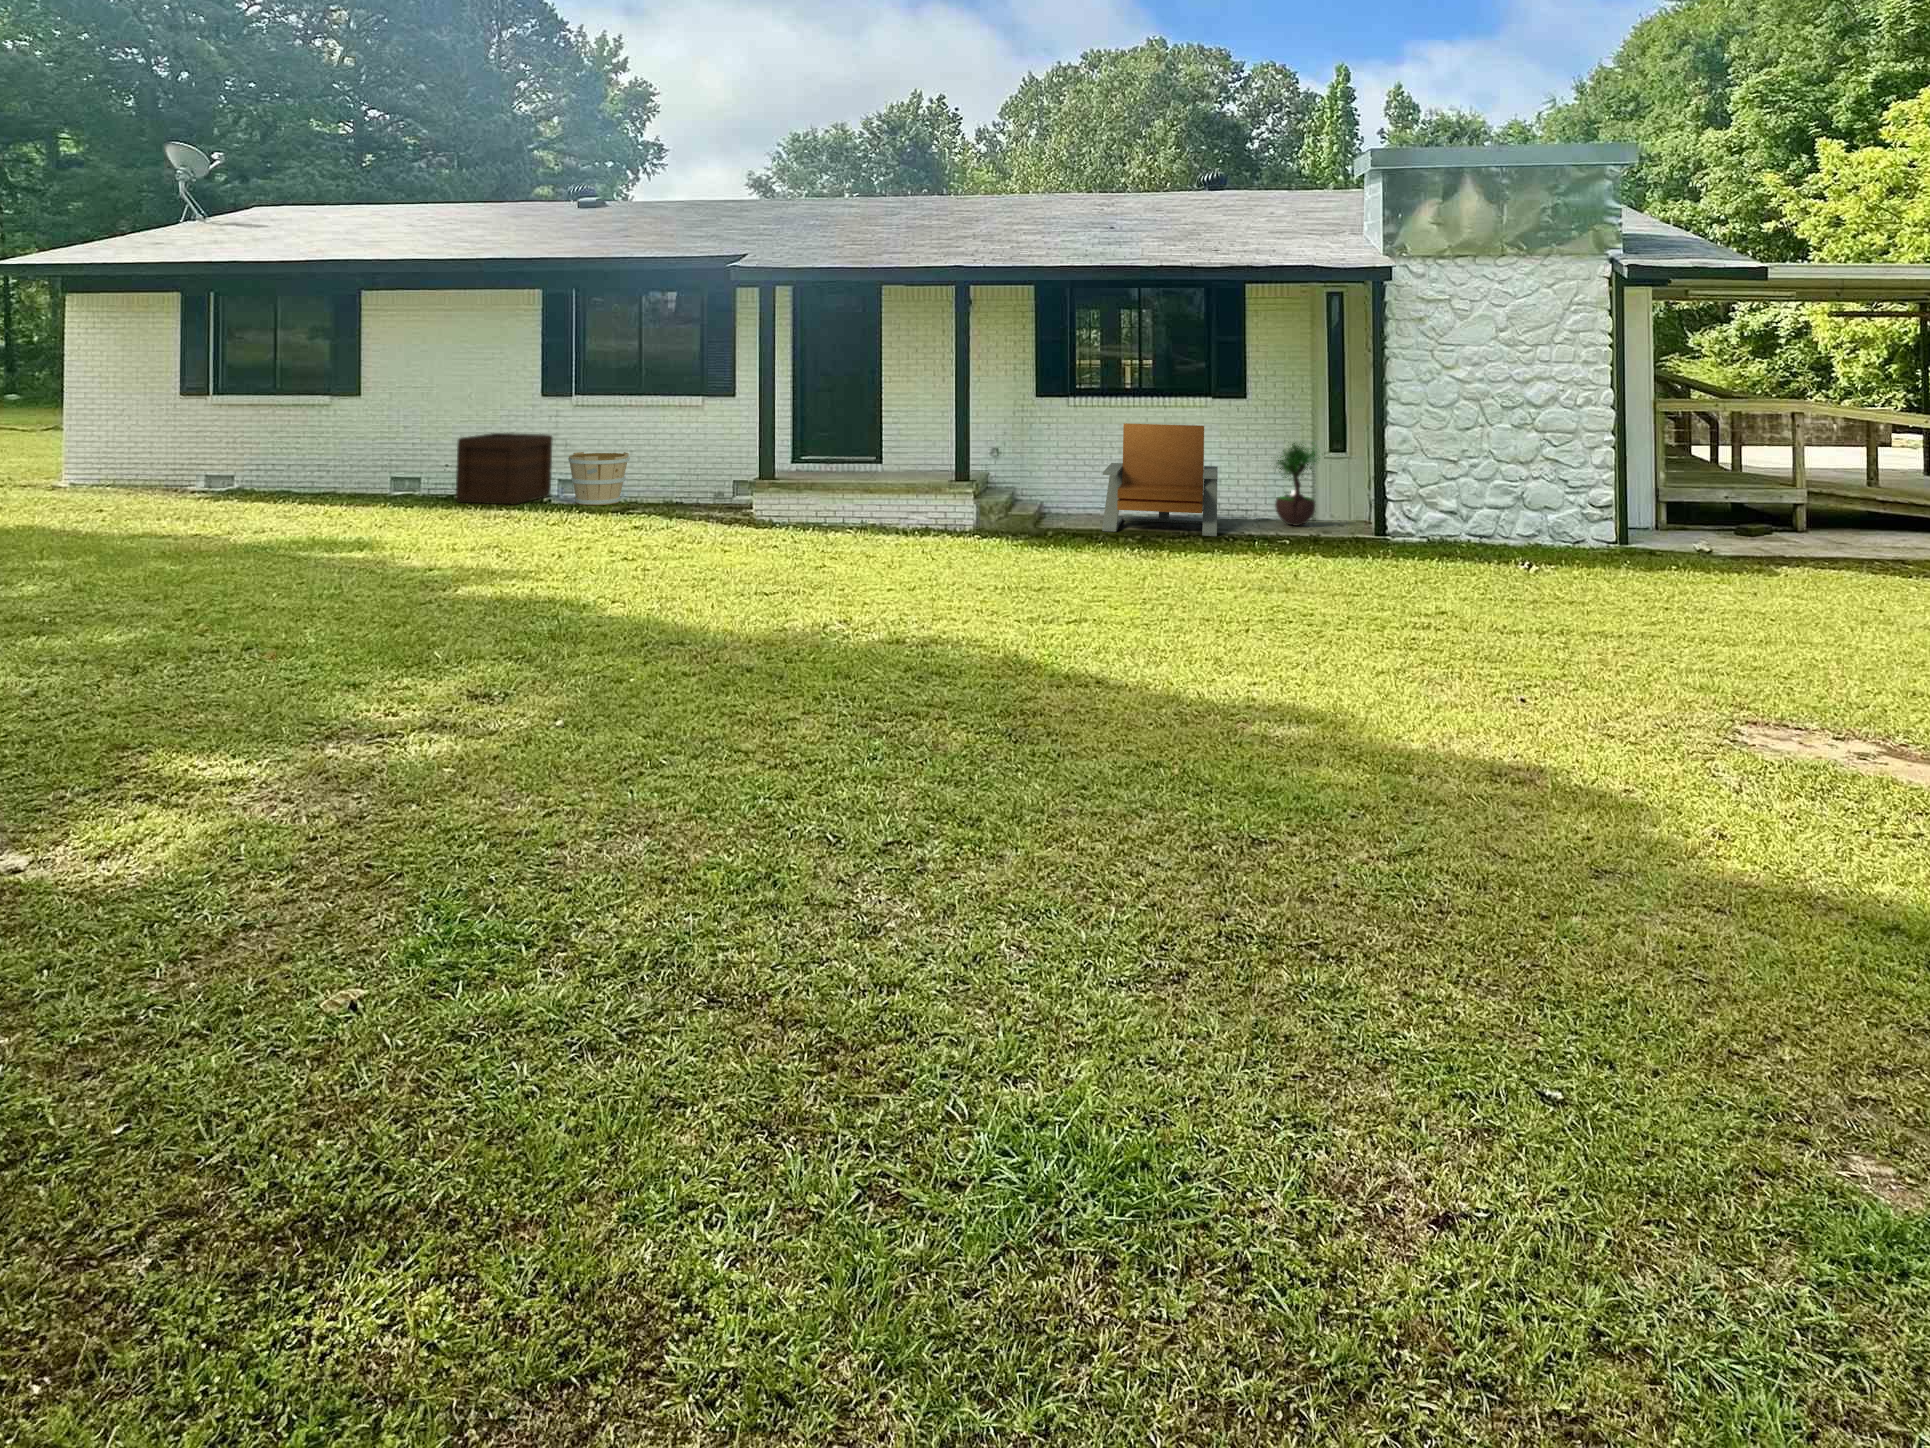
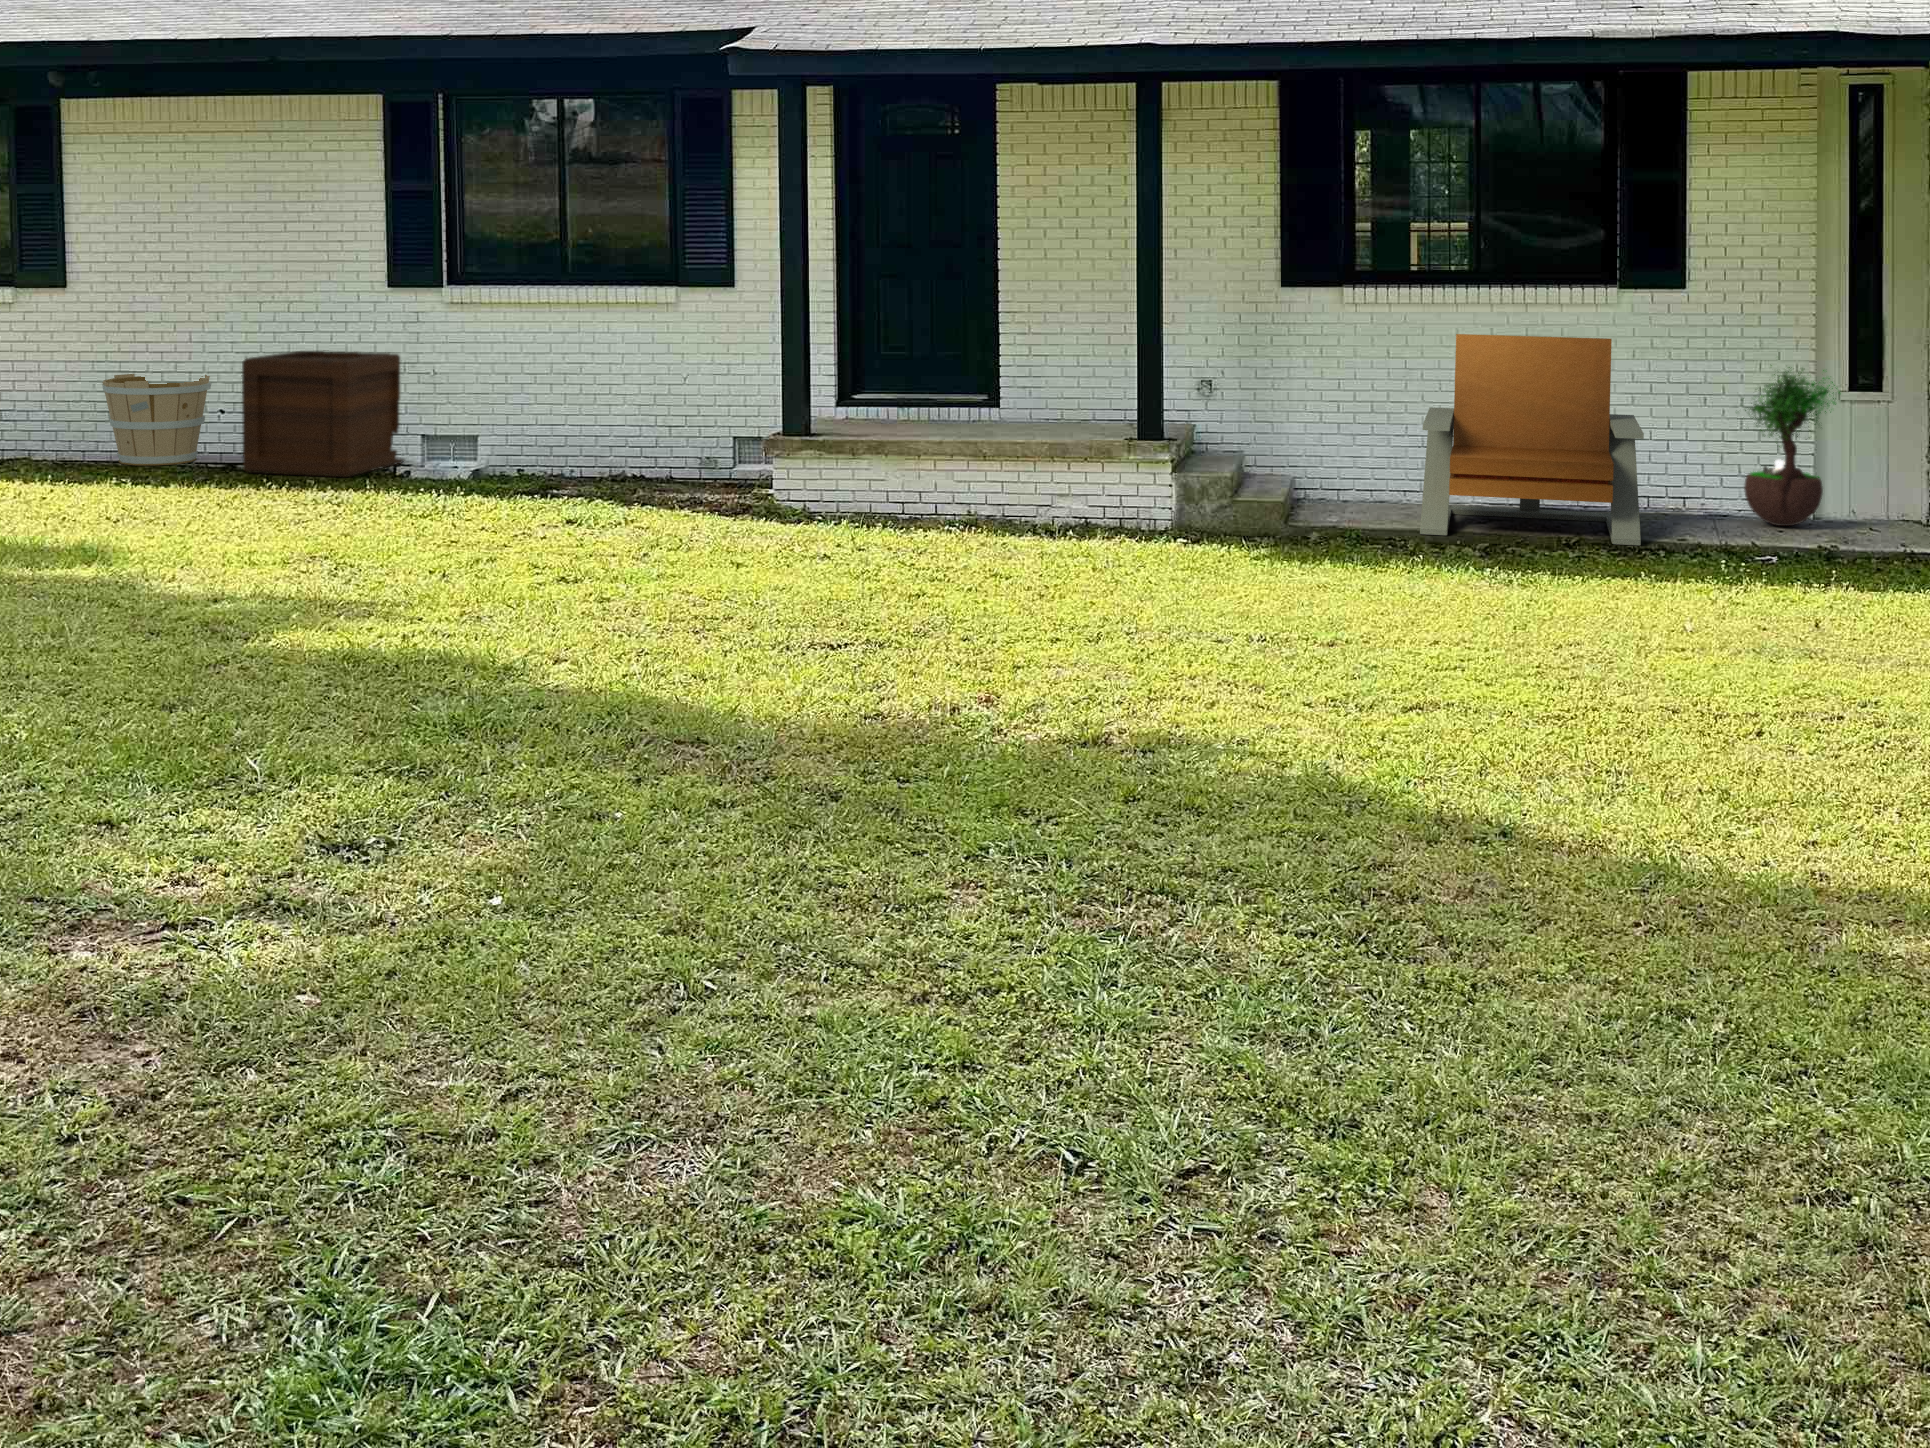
wooden bucket: present [568,452,630,505] -> present [102,374,211,466]

